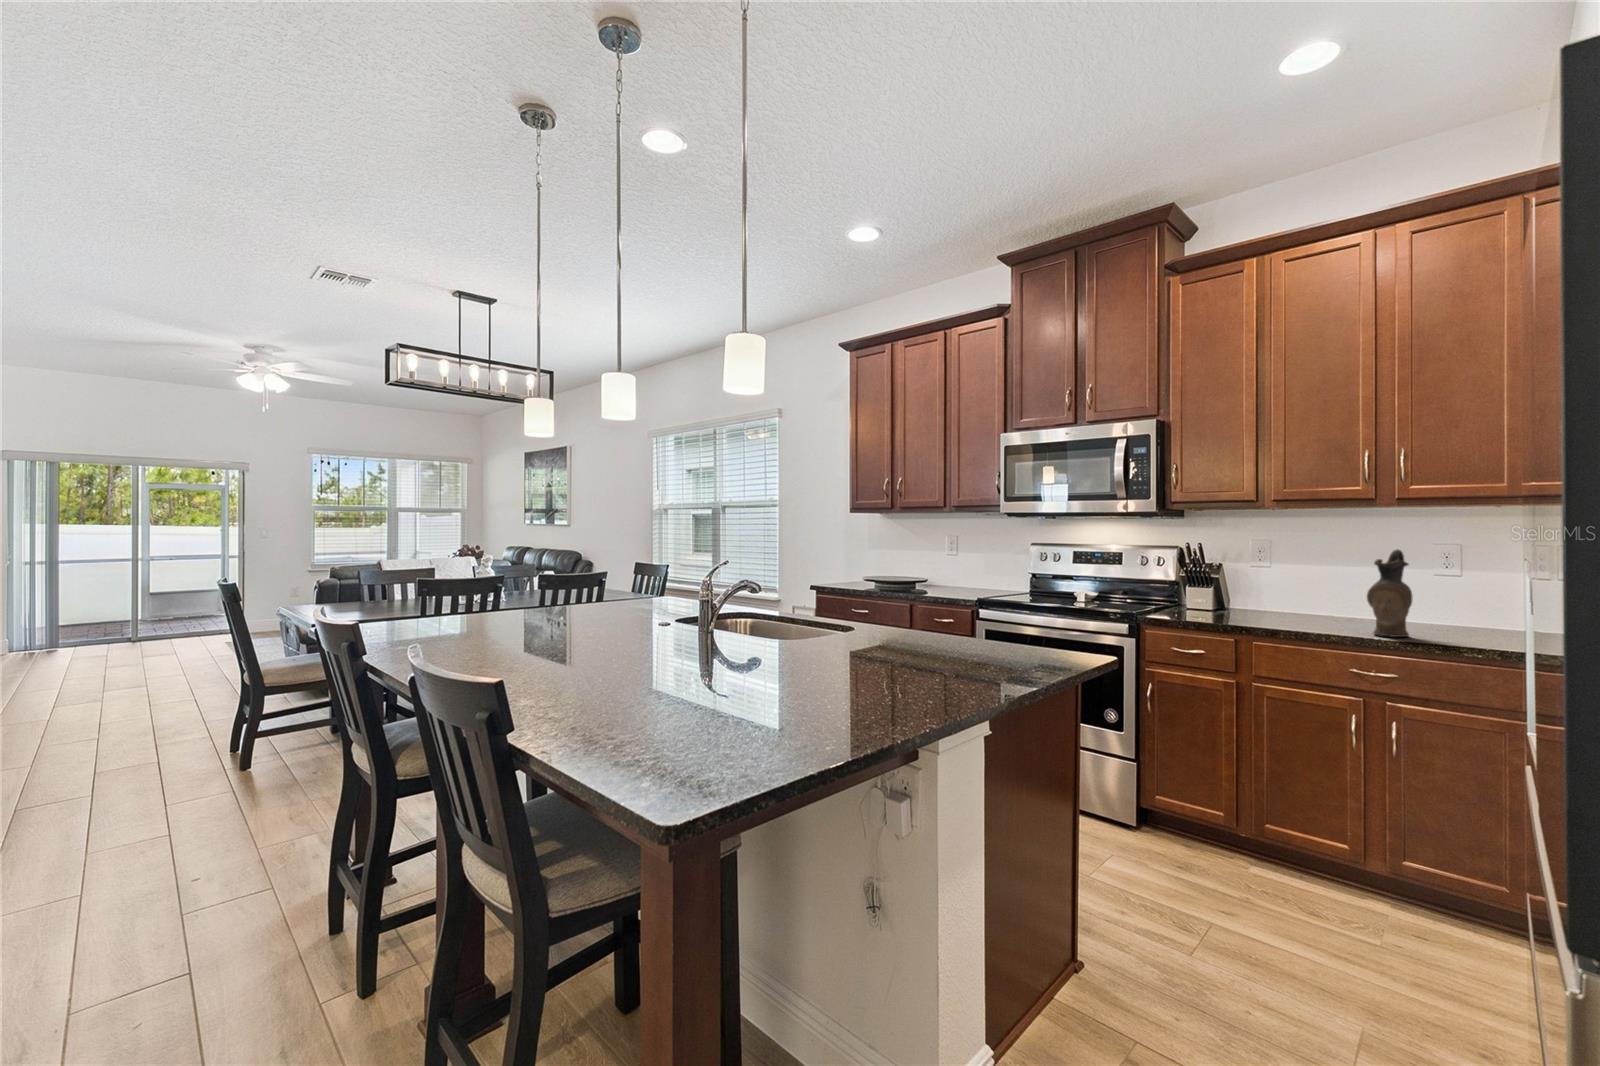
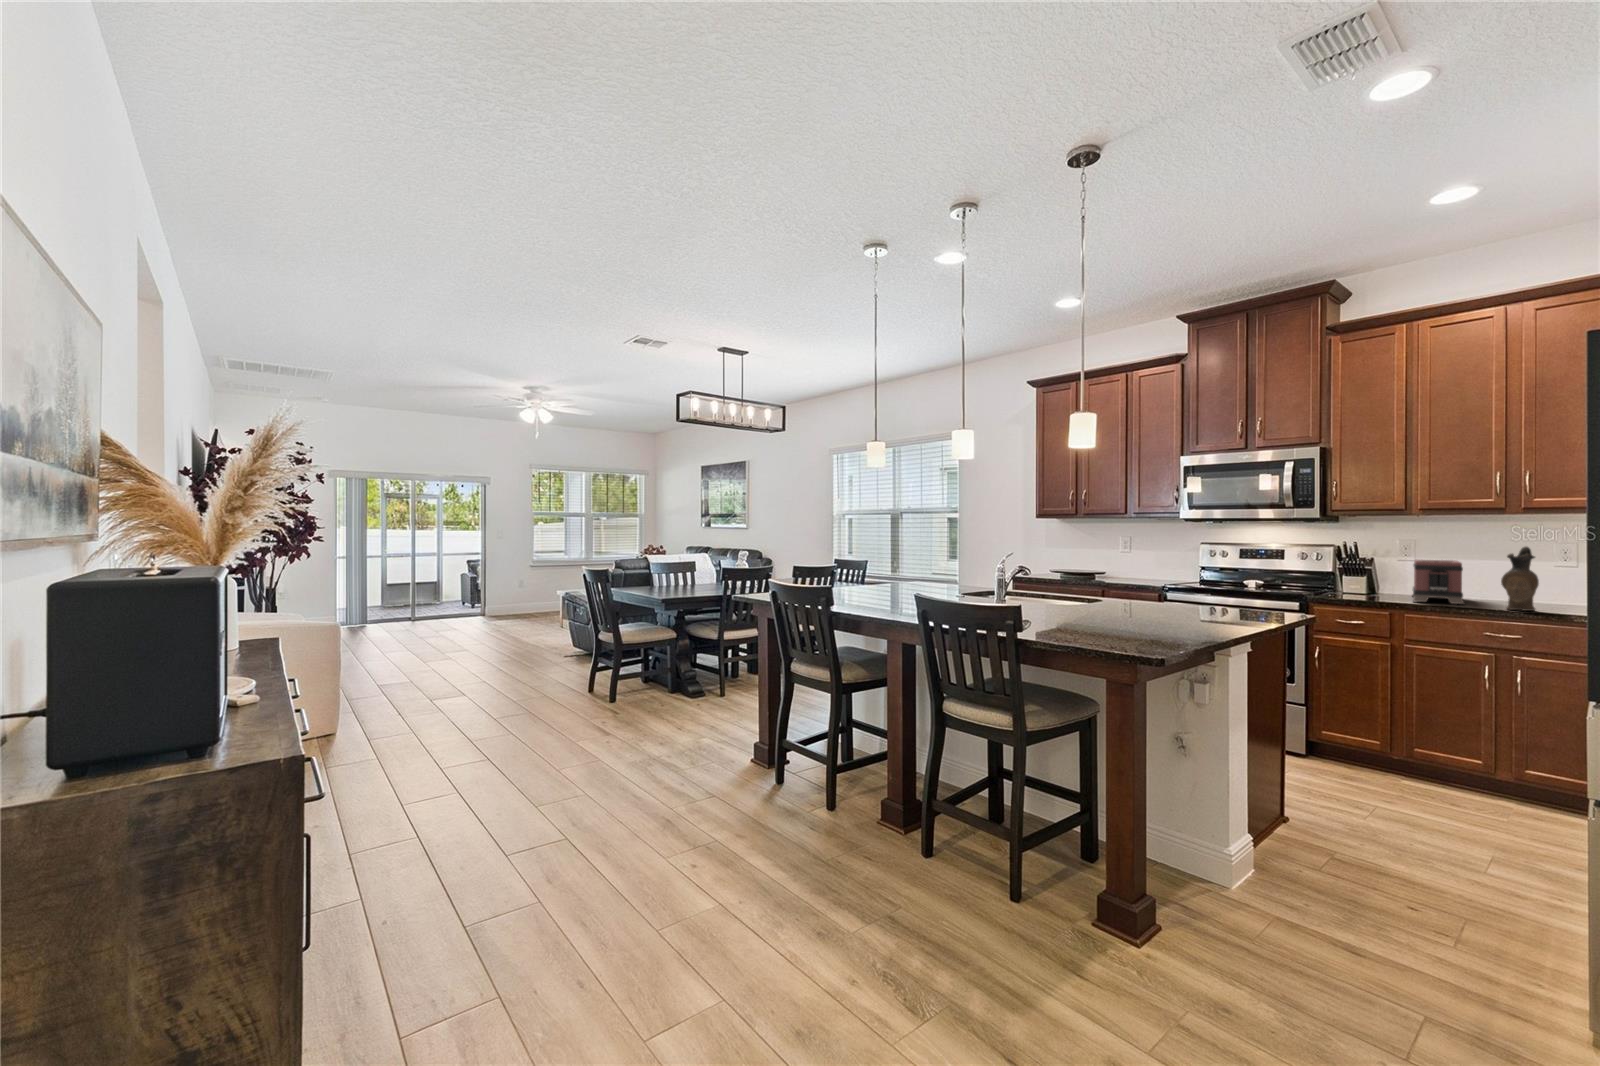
toaster: none [1263,566,1324,627] -> present [1412,560,1464,604]

